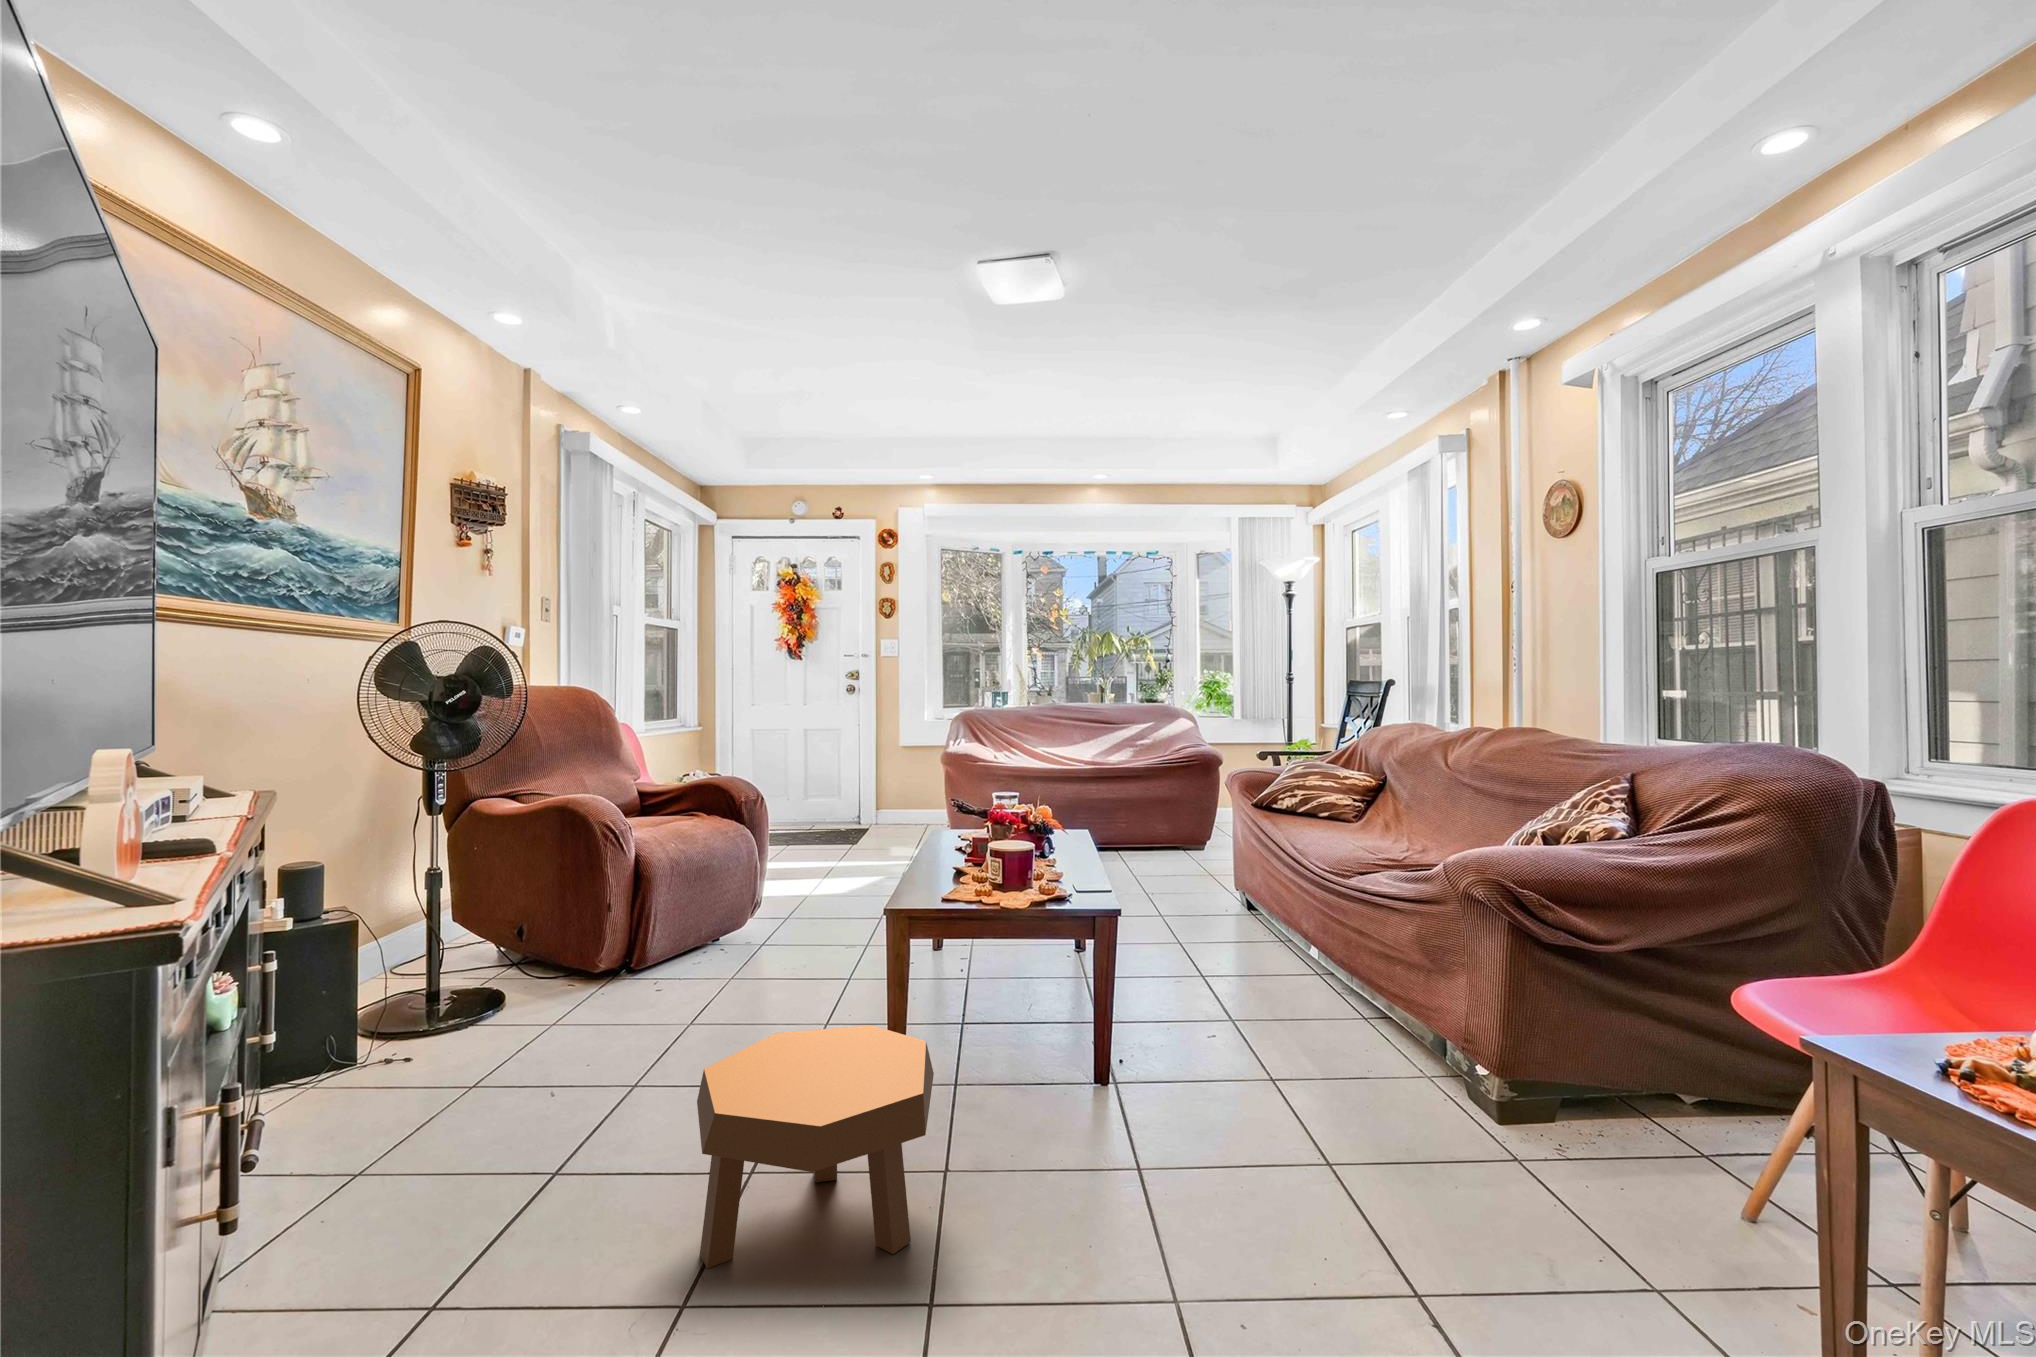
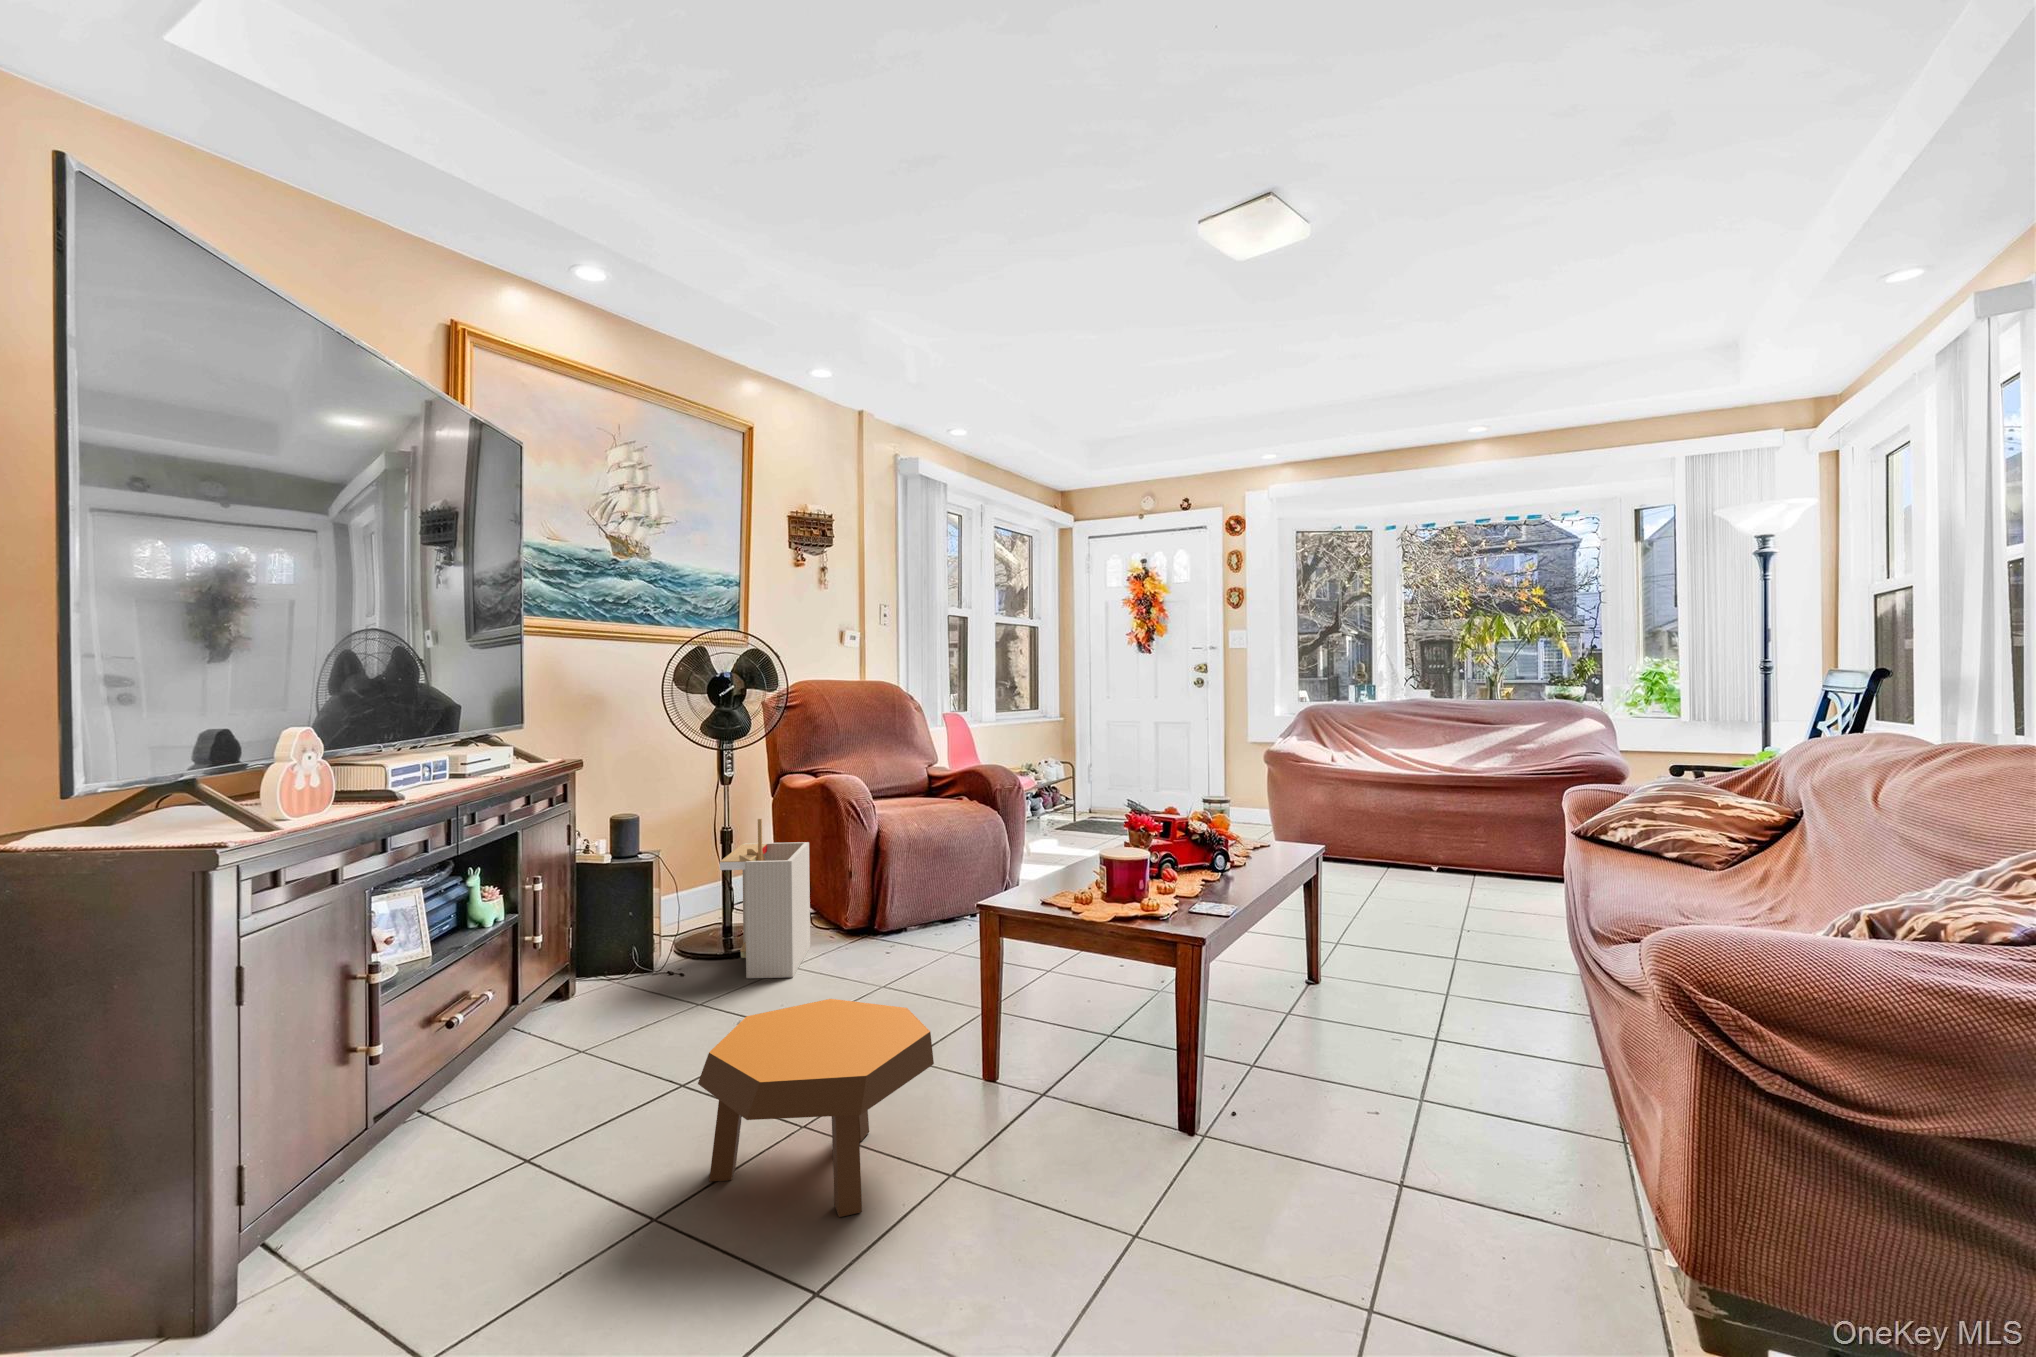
storage bin: none [462,852,568,1050] -> present [720,819,810,978]

